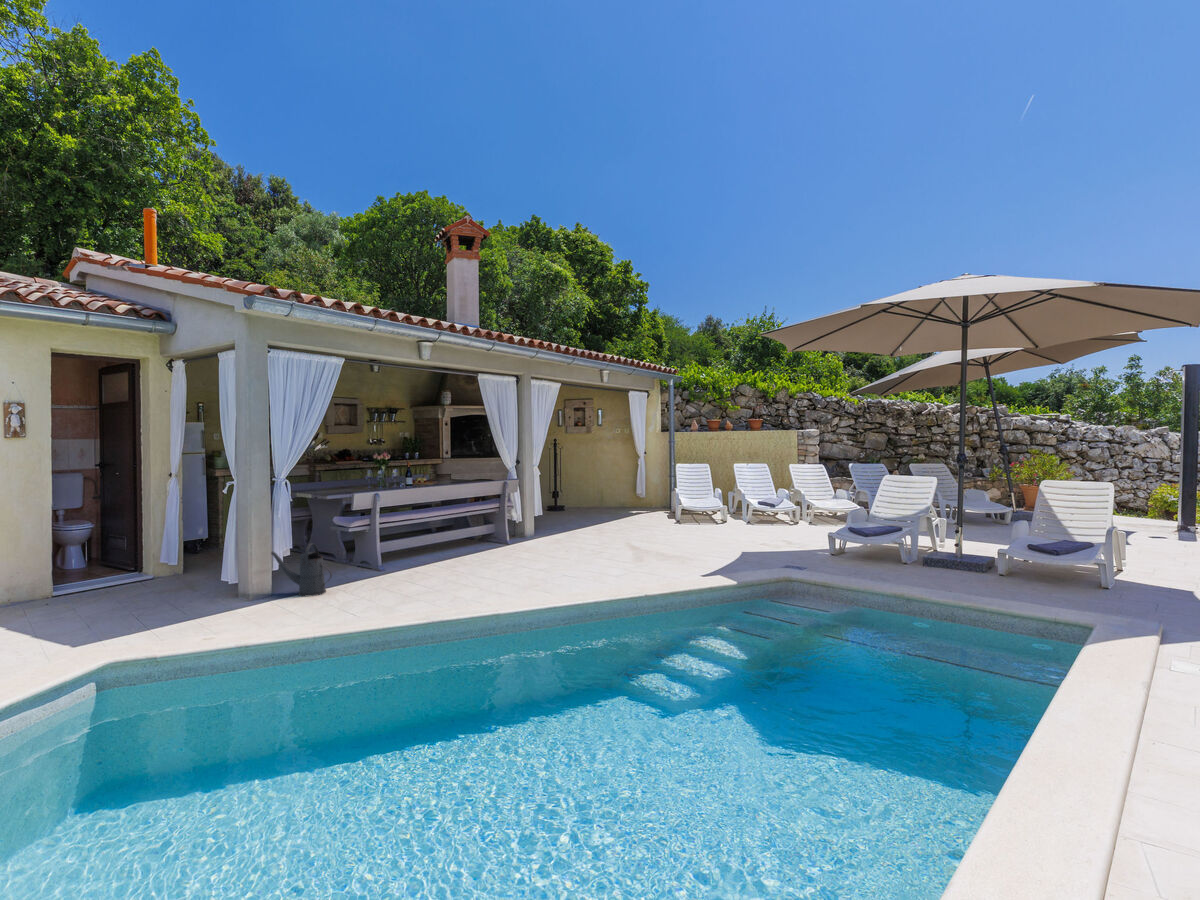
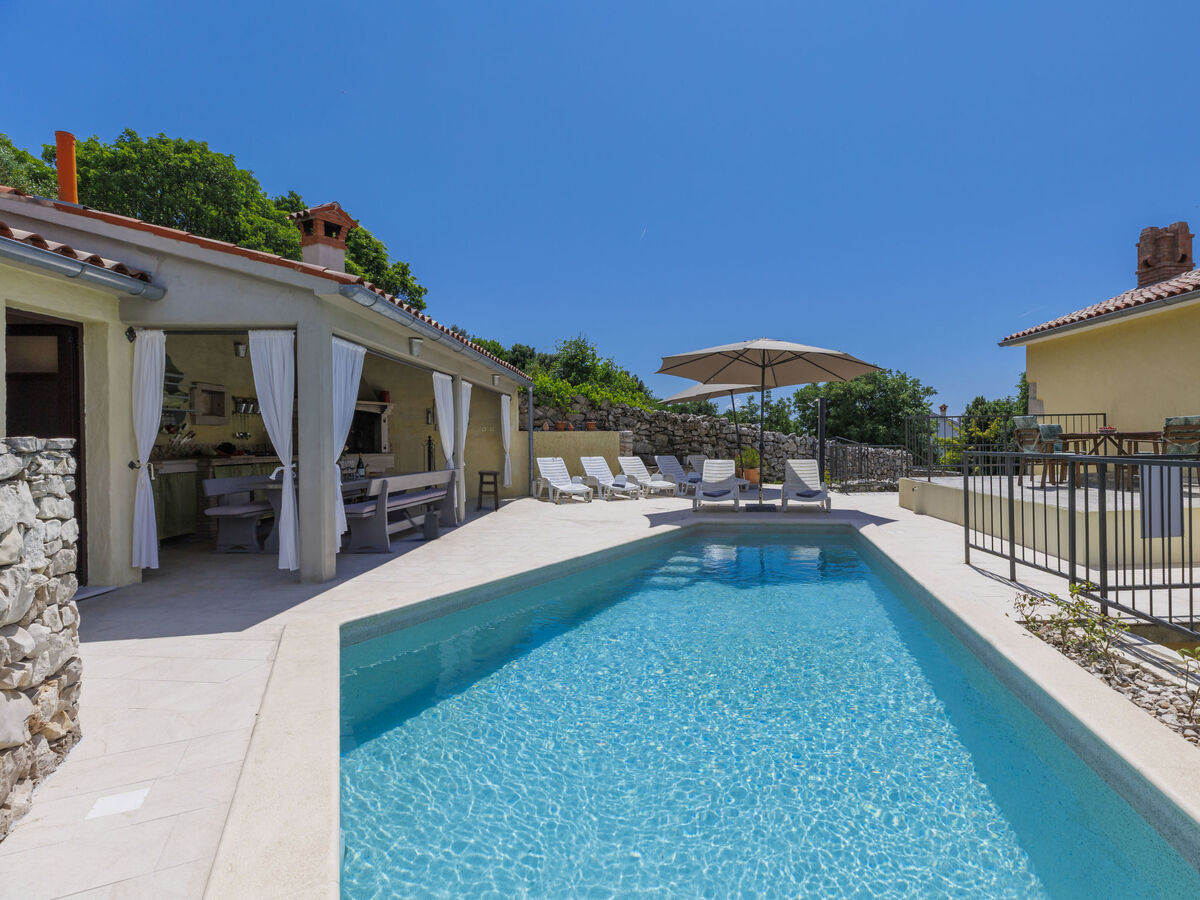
stool: none [506,486,542,546] -> present [477,470,500,512]

